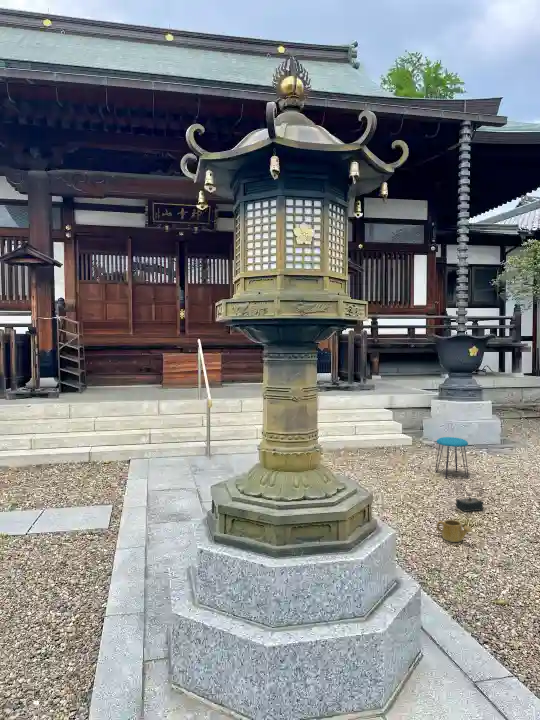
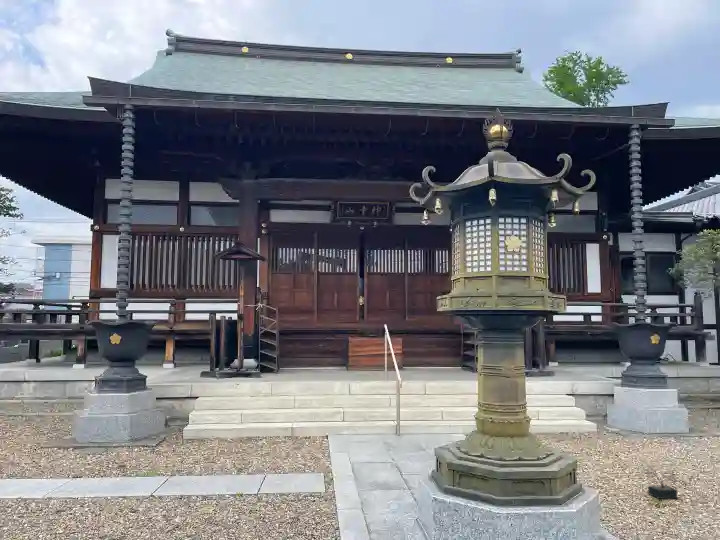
stool: present [435,437,468,478] -> none [623,425,659,468]
watering can: present [437,520,472,542] -> none [631,502,667,524]

